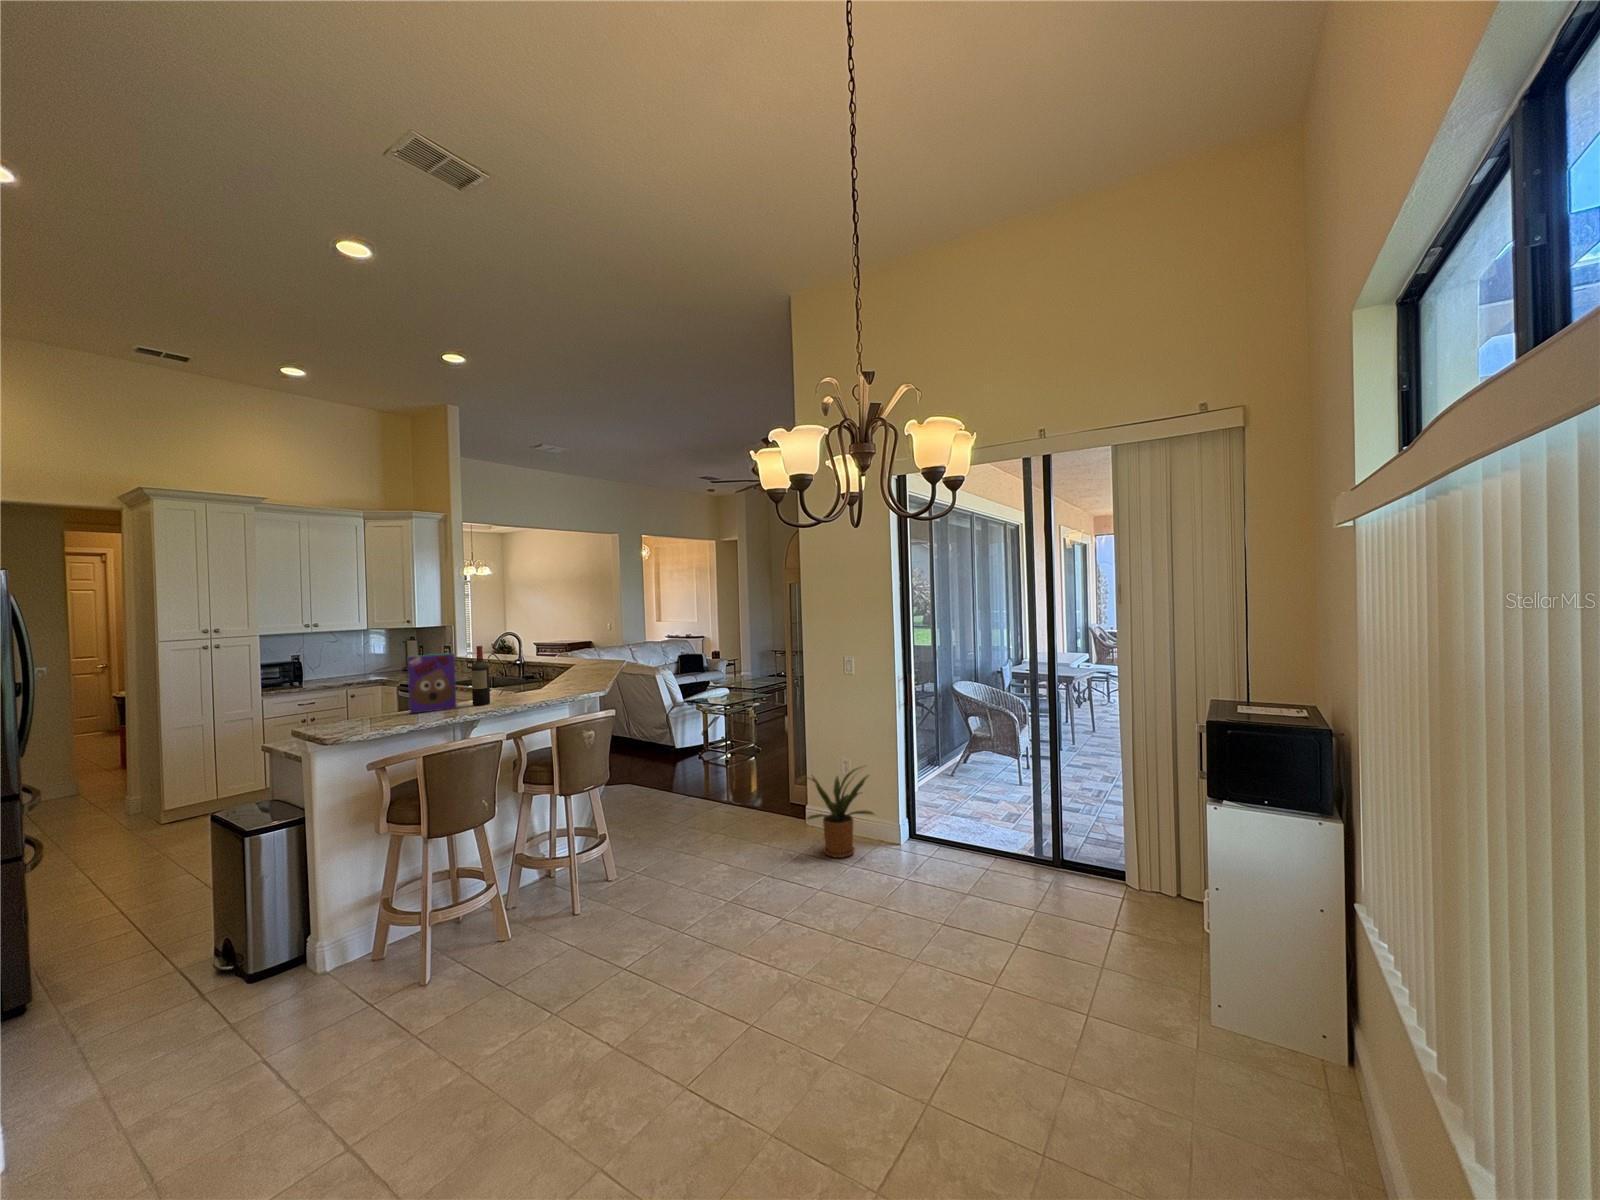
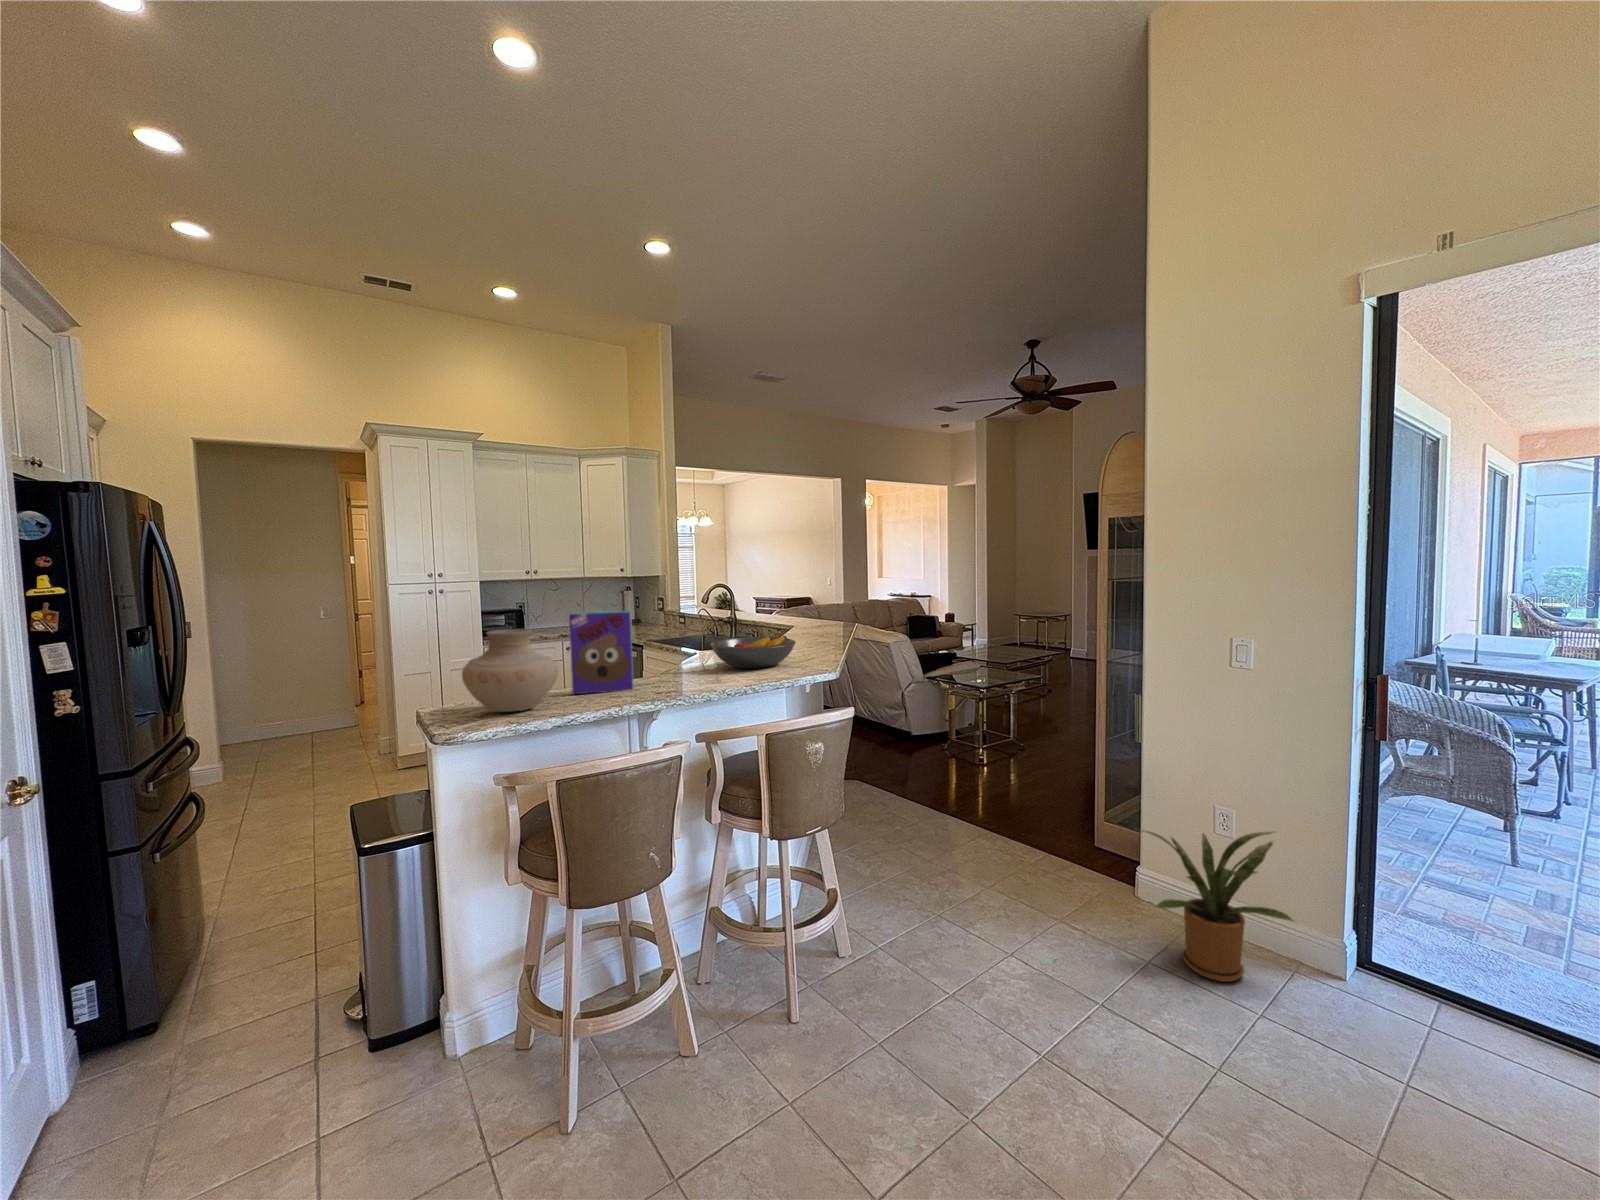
wine bottle: present [471,646,490,706] -> none [653,602,678,688]
vase: none [332,668,404,725] -> present [462,629,558,712]
fruit bowl: none [511,668,576,691] -> present [711,636,796,668]

